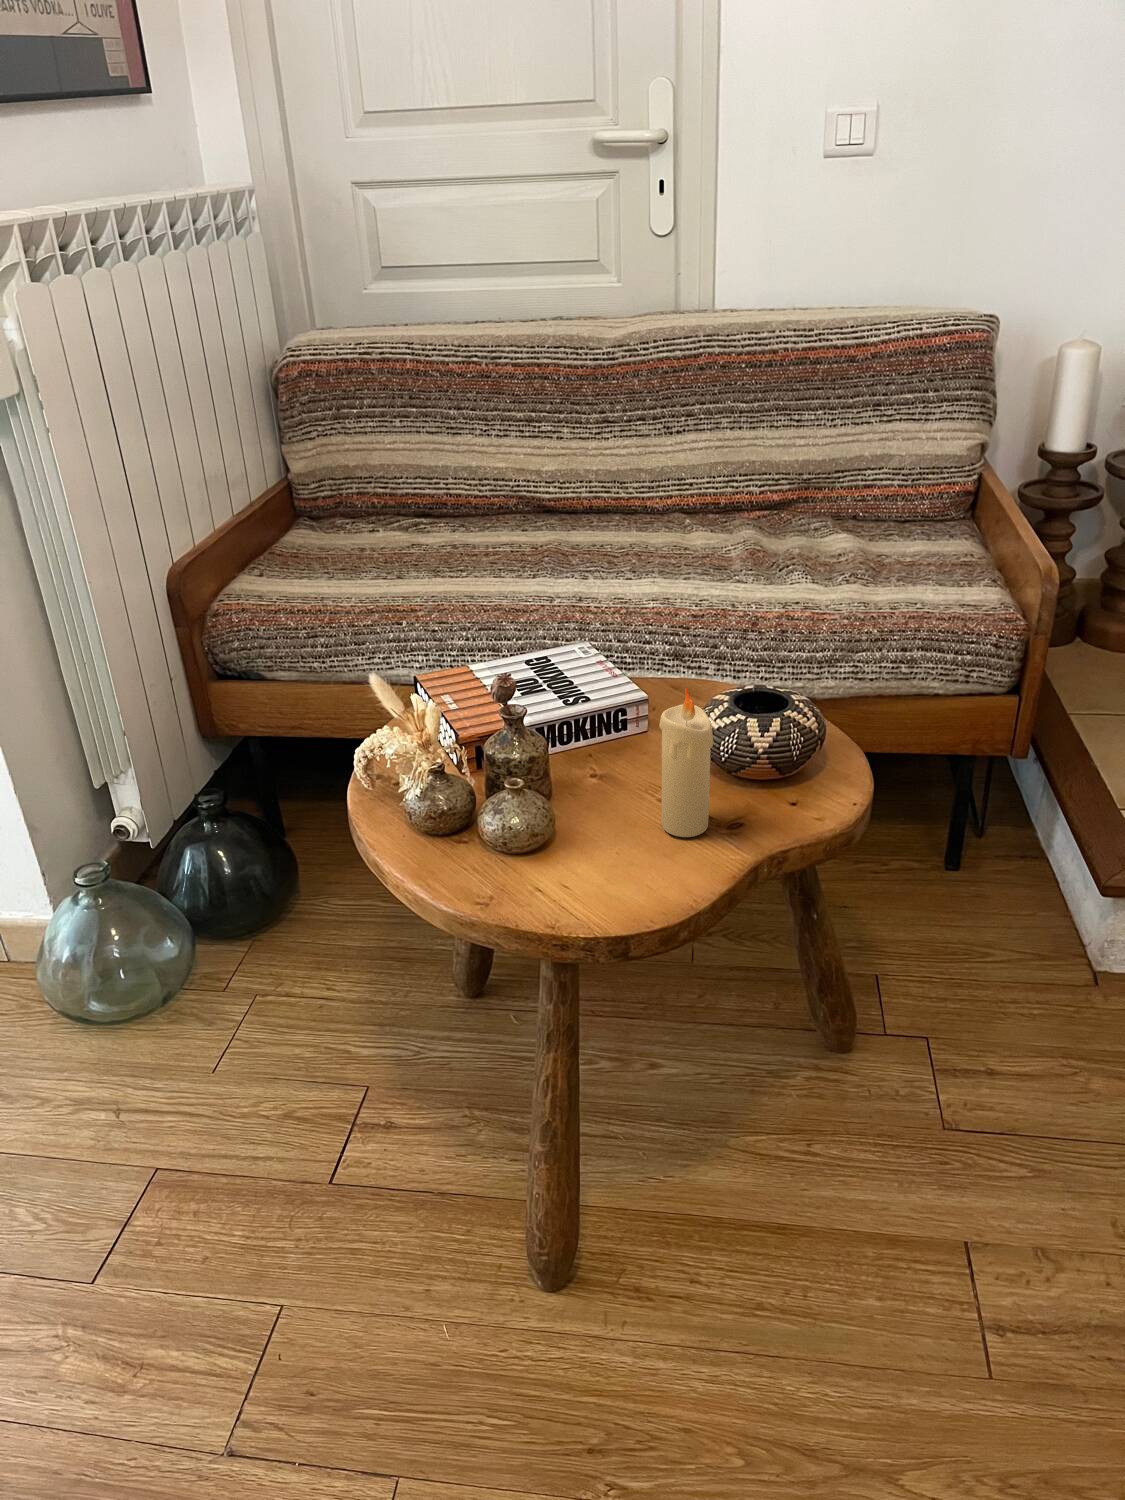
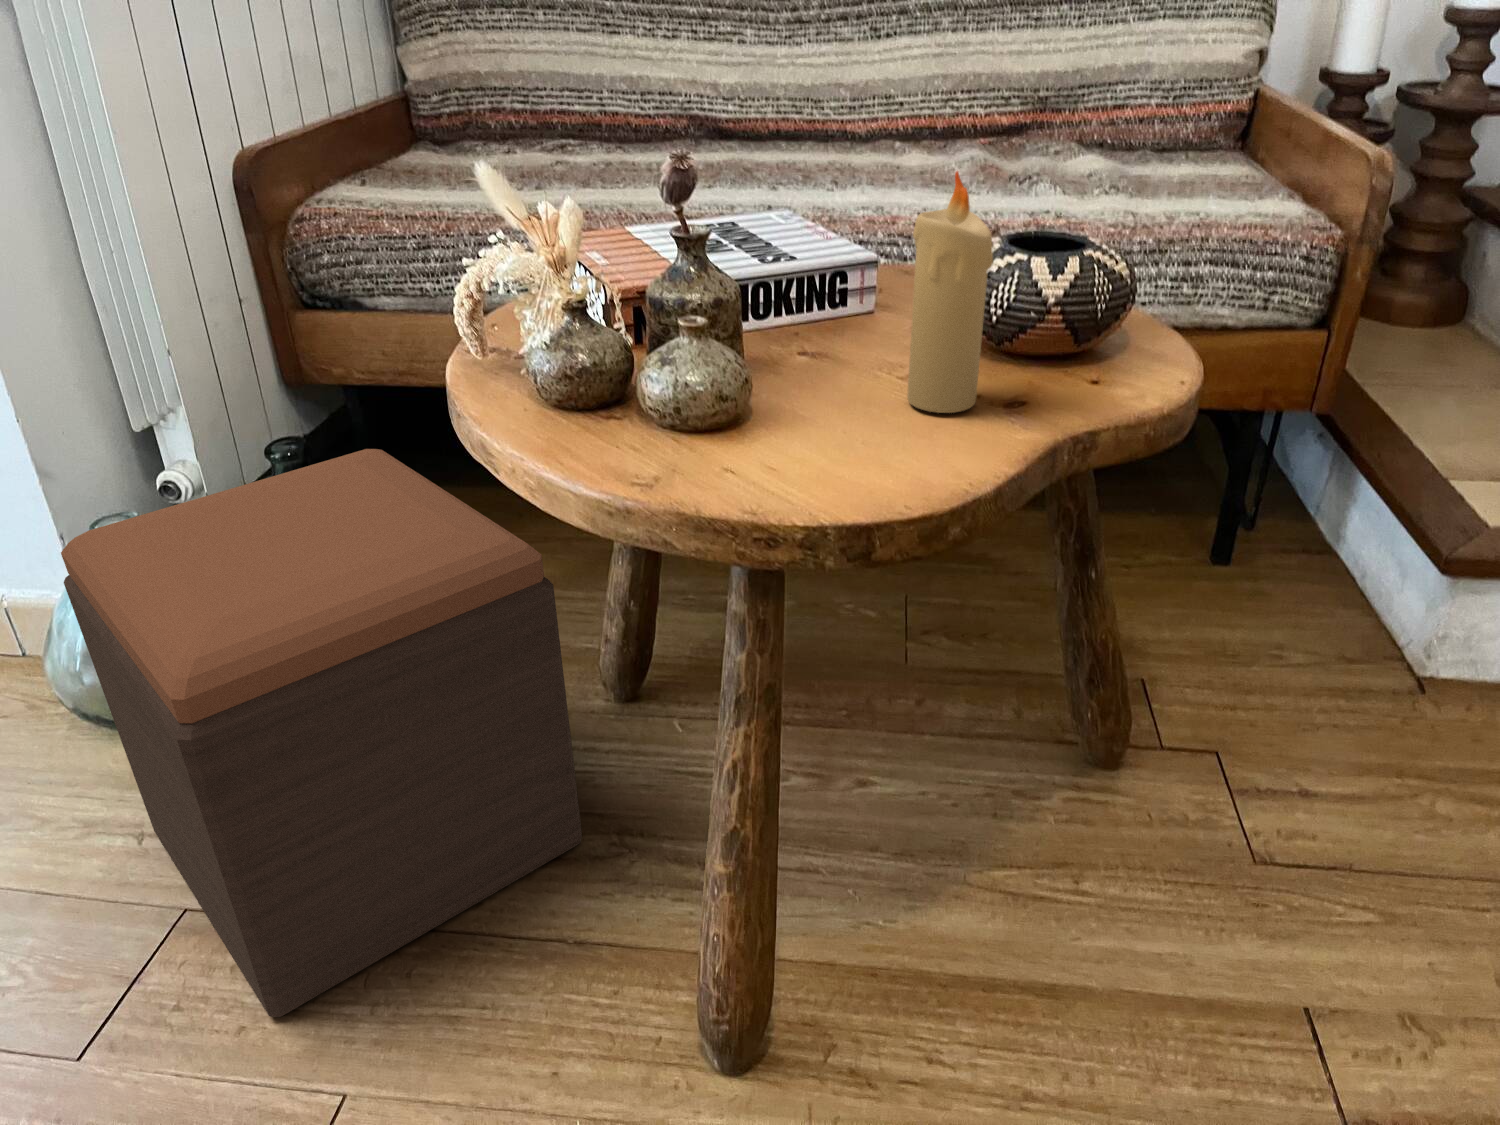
footstool: none [76,825,441,1247] -> present [61,449,582,1017]

